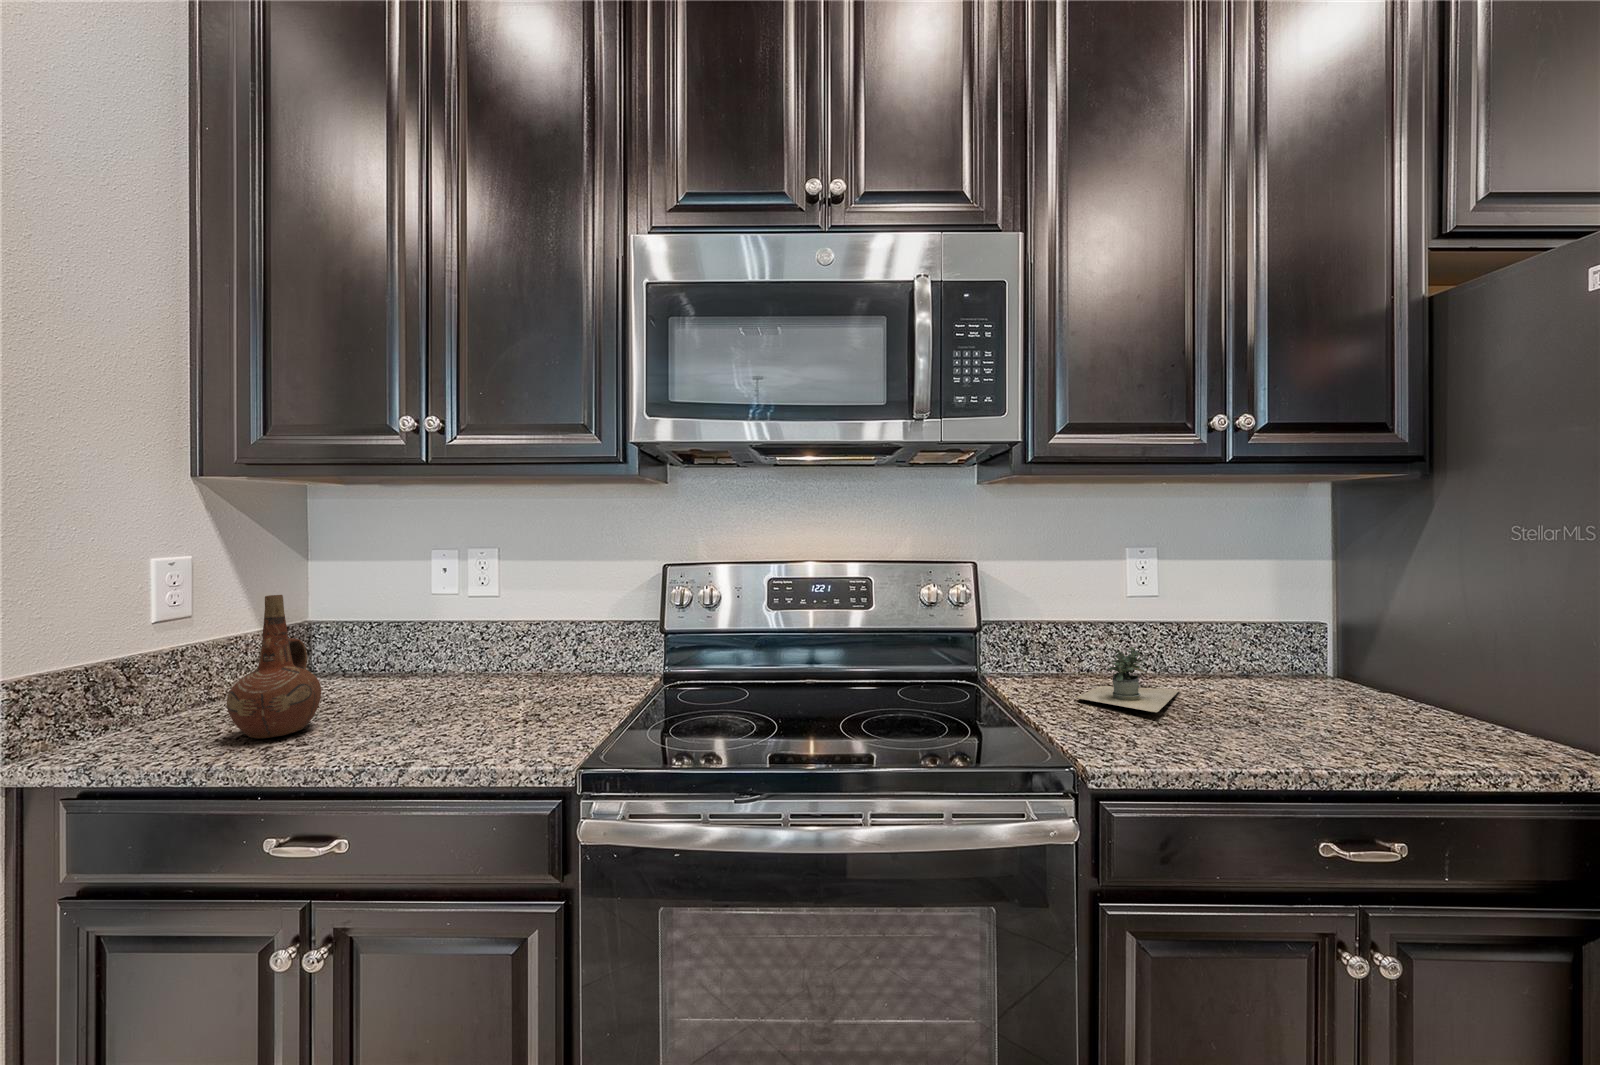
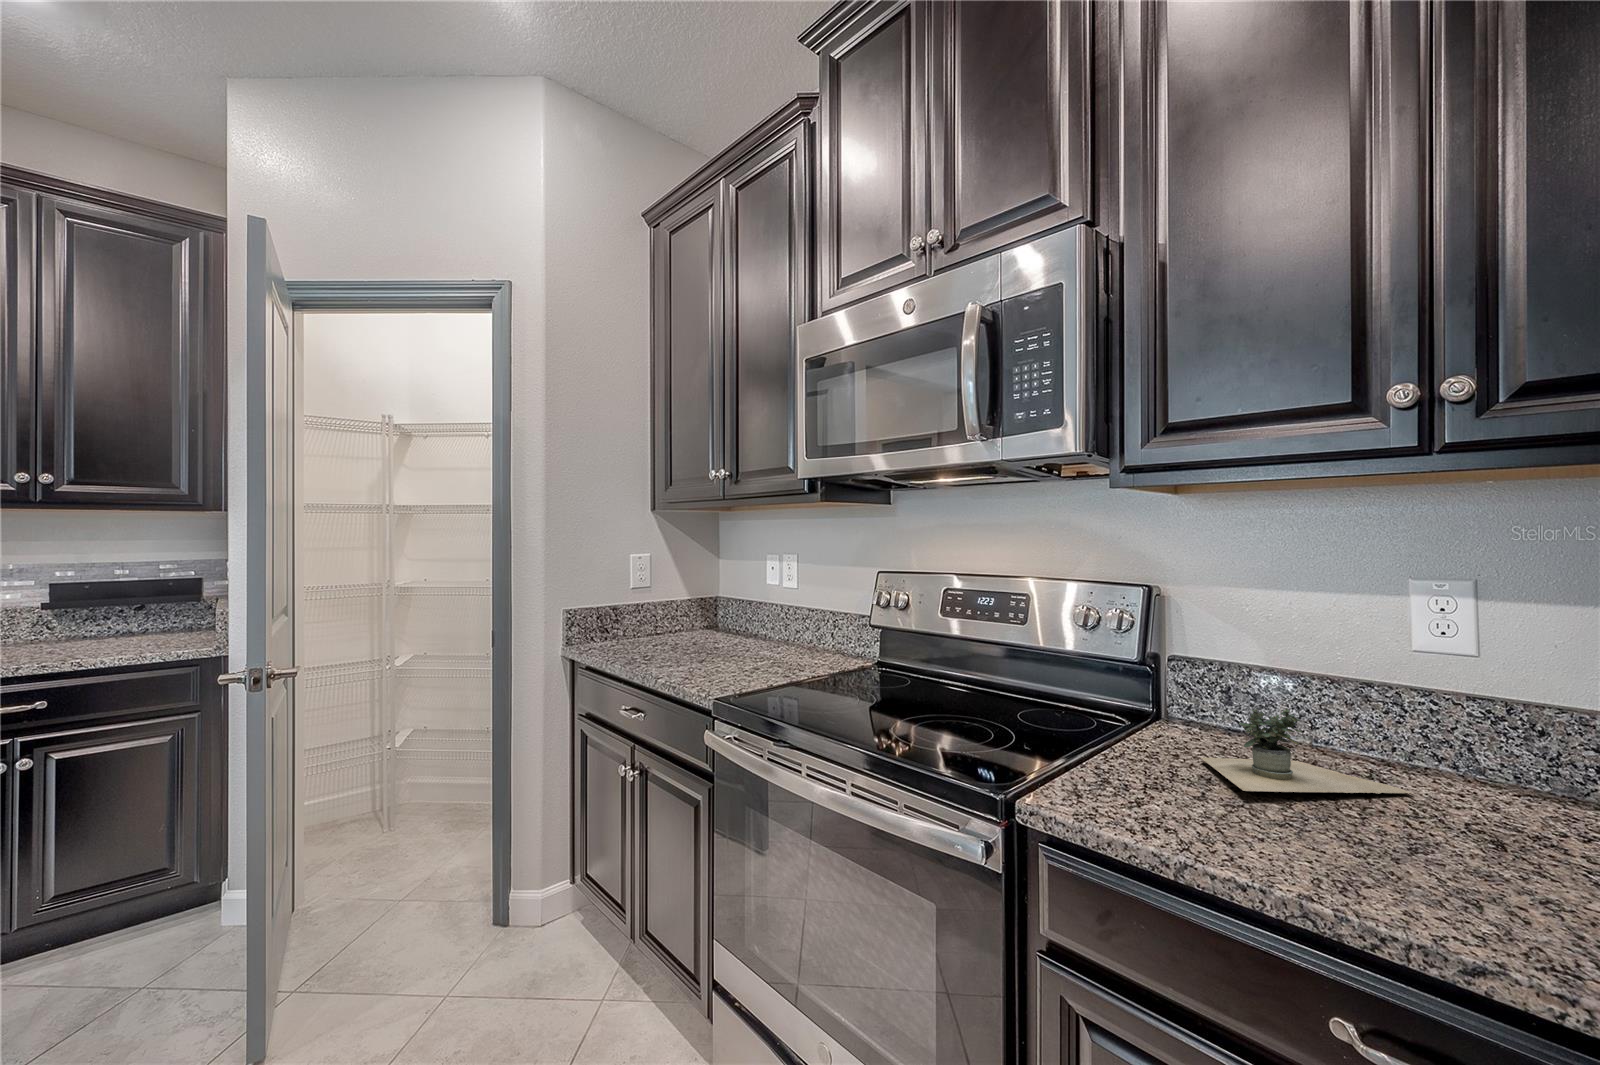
ceramic pitcher: present [227,595,321,739] -> none [628,575,672,654]

